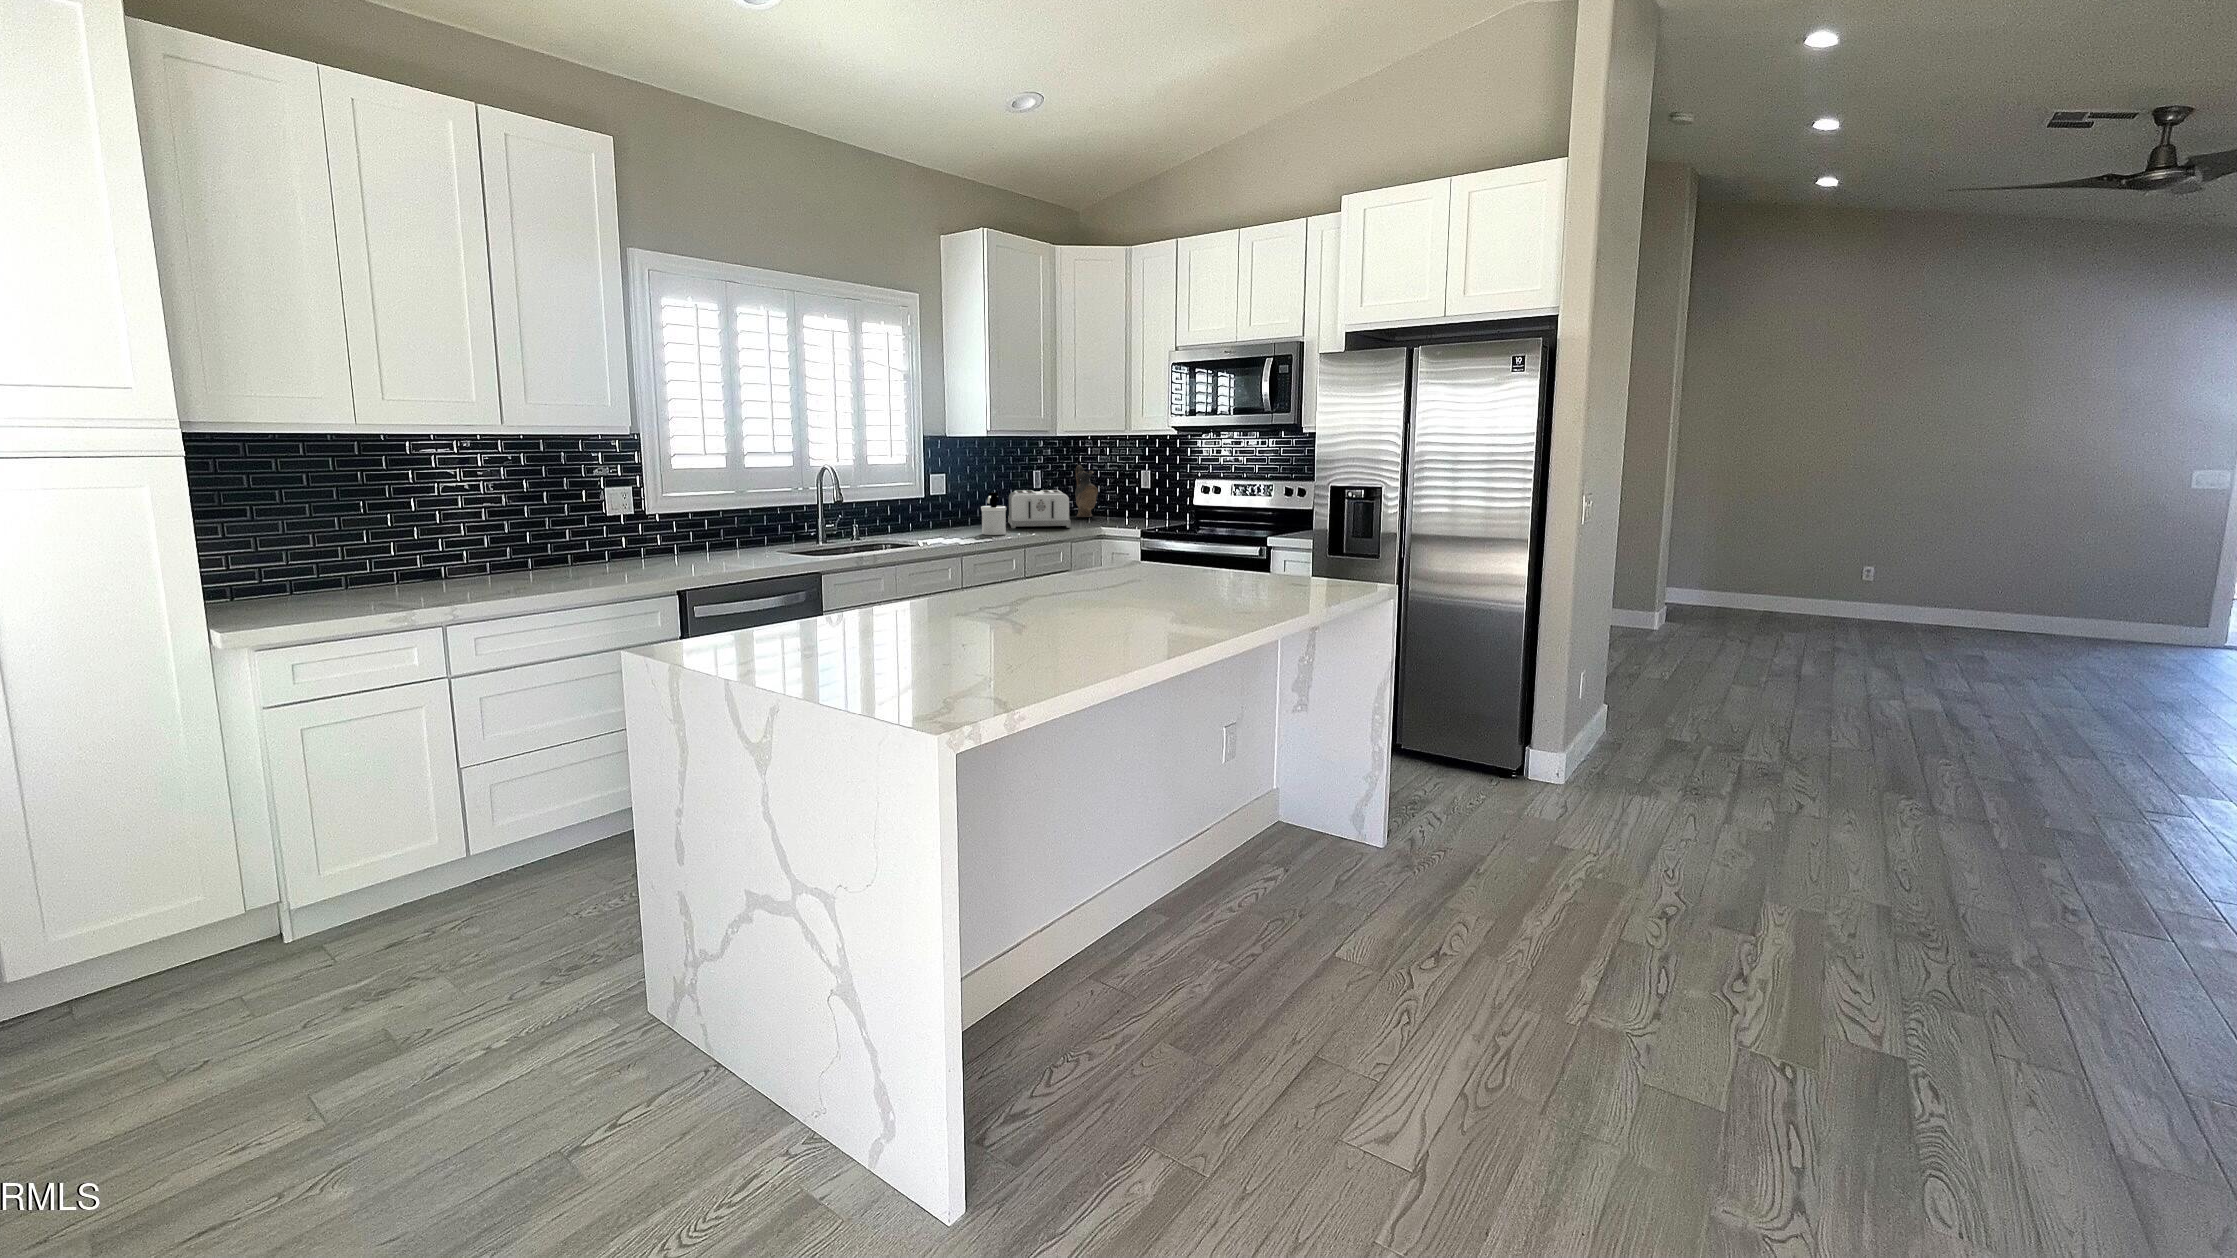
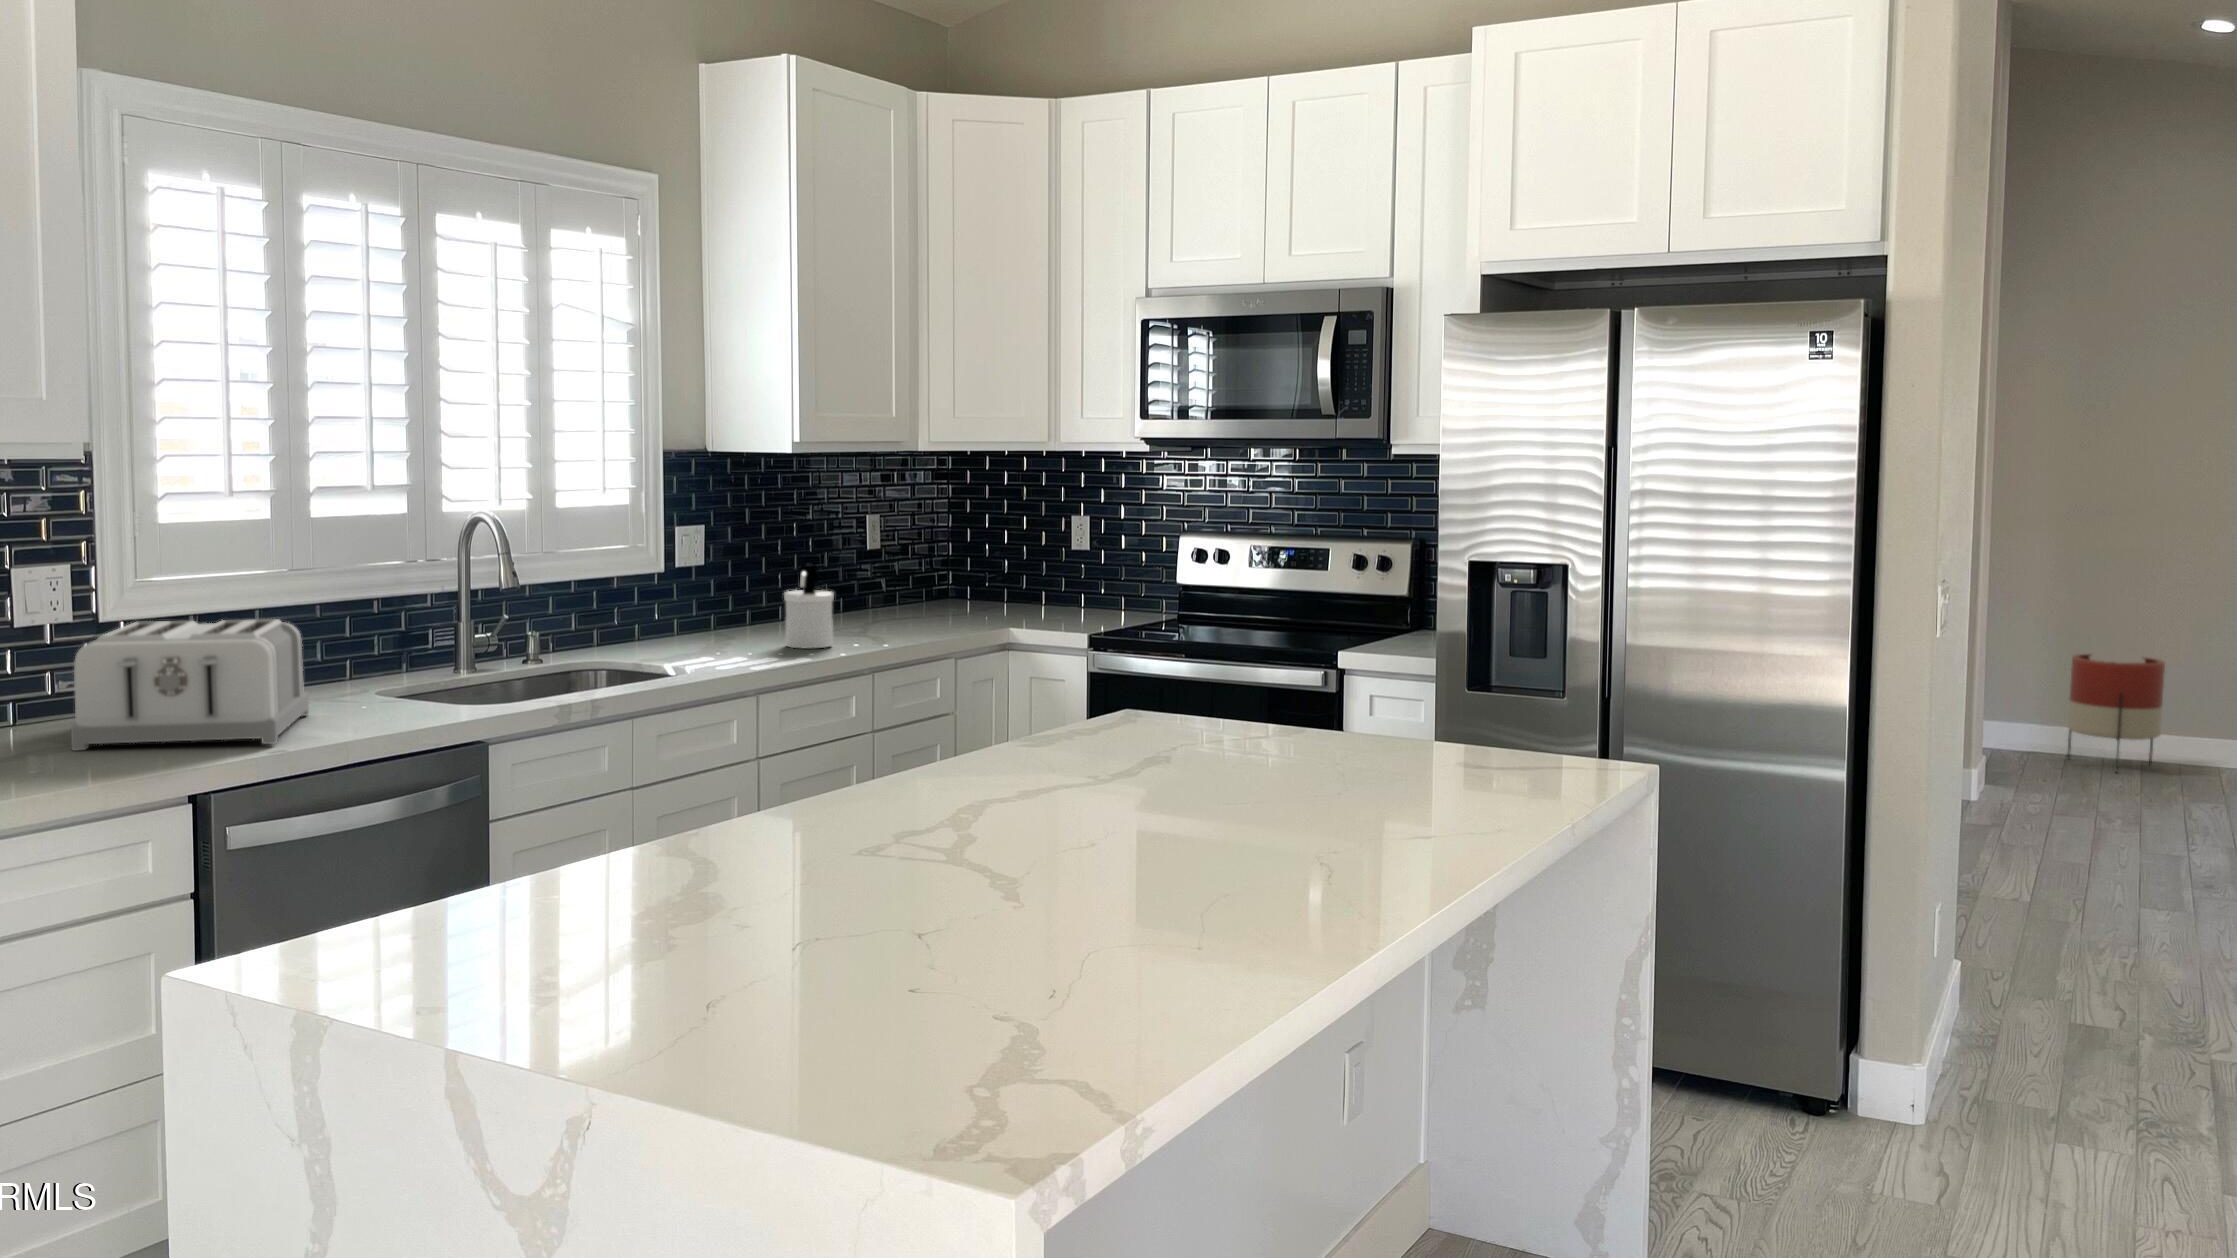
ceramic pitcher: present [1075,465,1098,517] -> none [945,505,988,604]
toaster: present [1008,490,1071,528] -> present [71,619,309,751]
planter: none [1737,552,1799,620] -> present [2067,654,2165,772]

